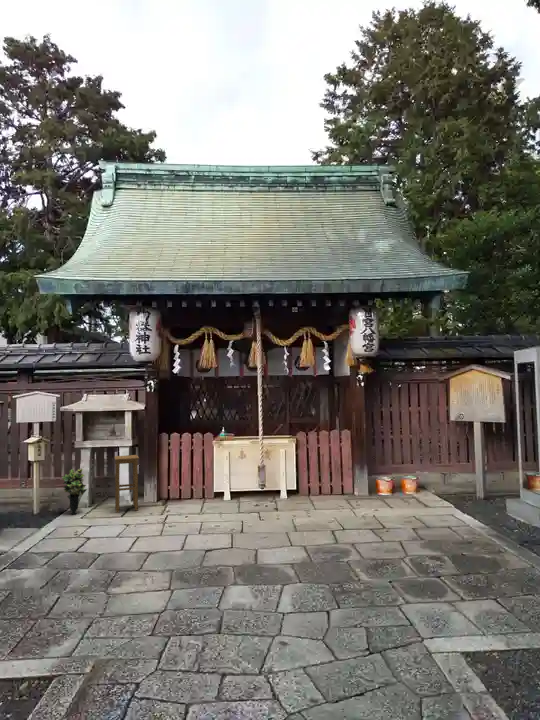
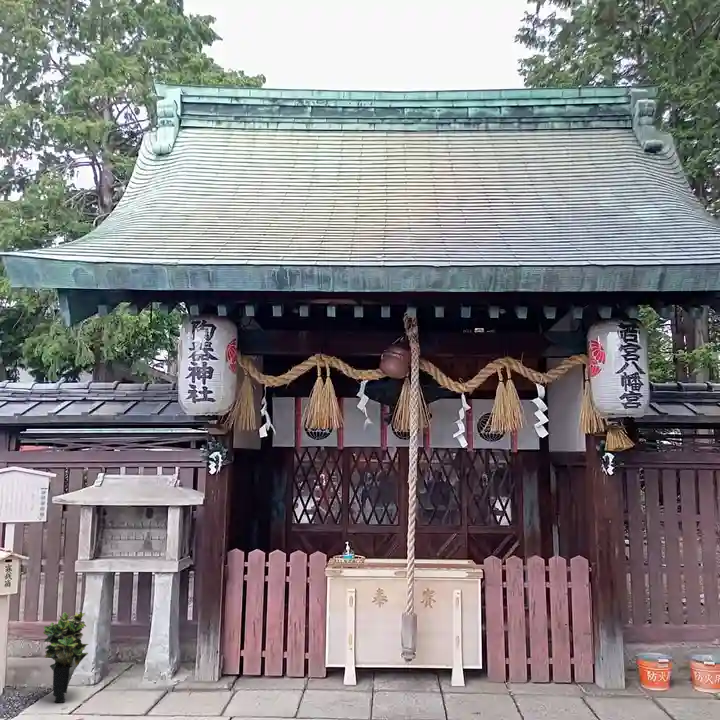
stool: present [114,455,139,513] -> none [137,589,185,704]

